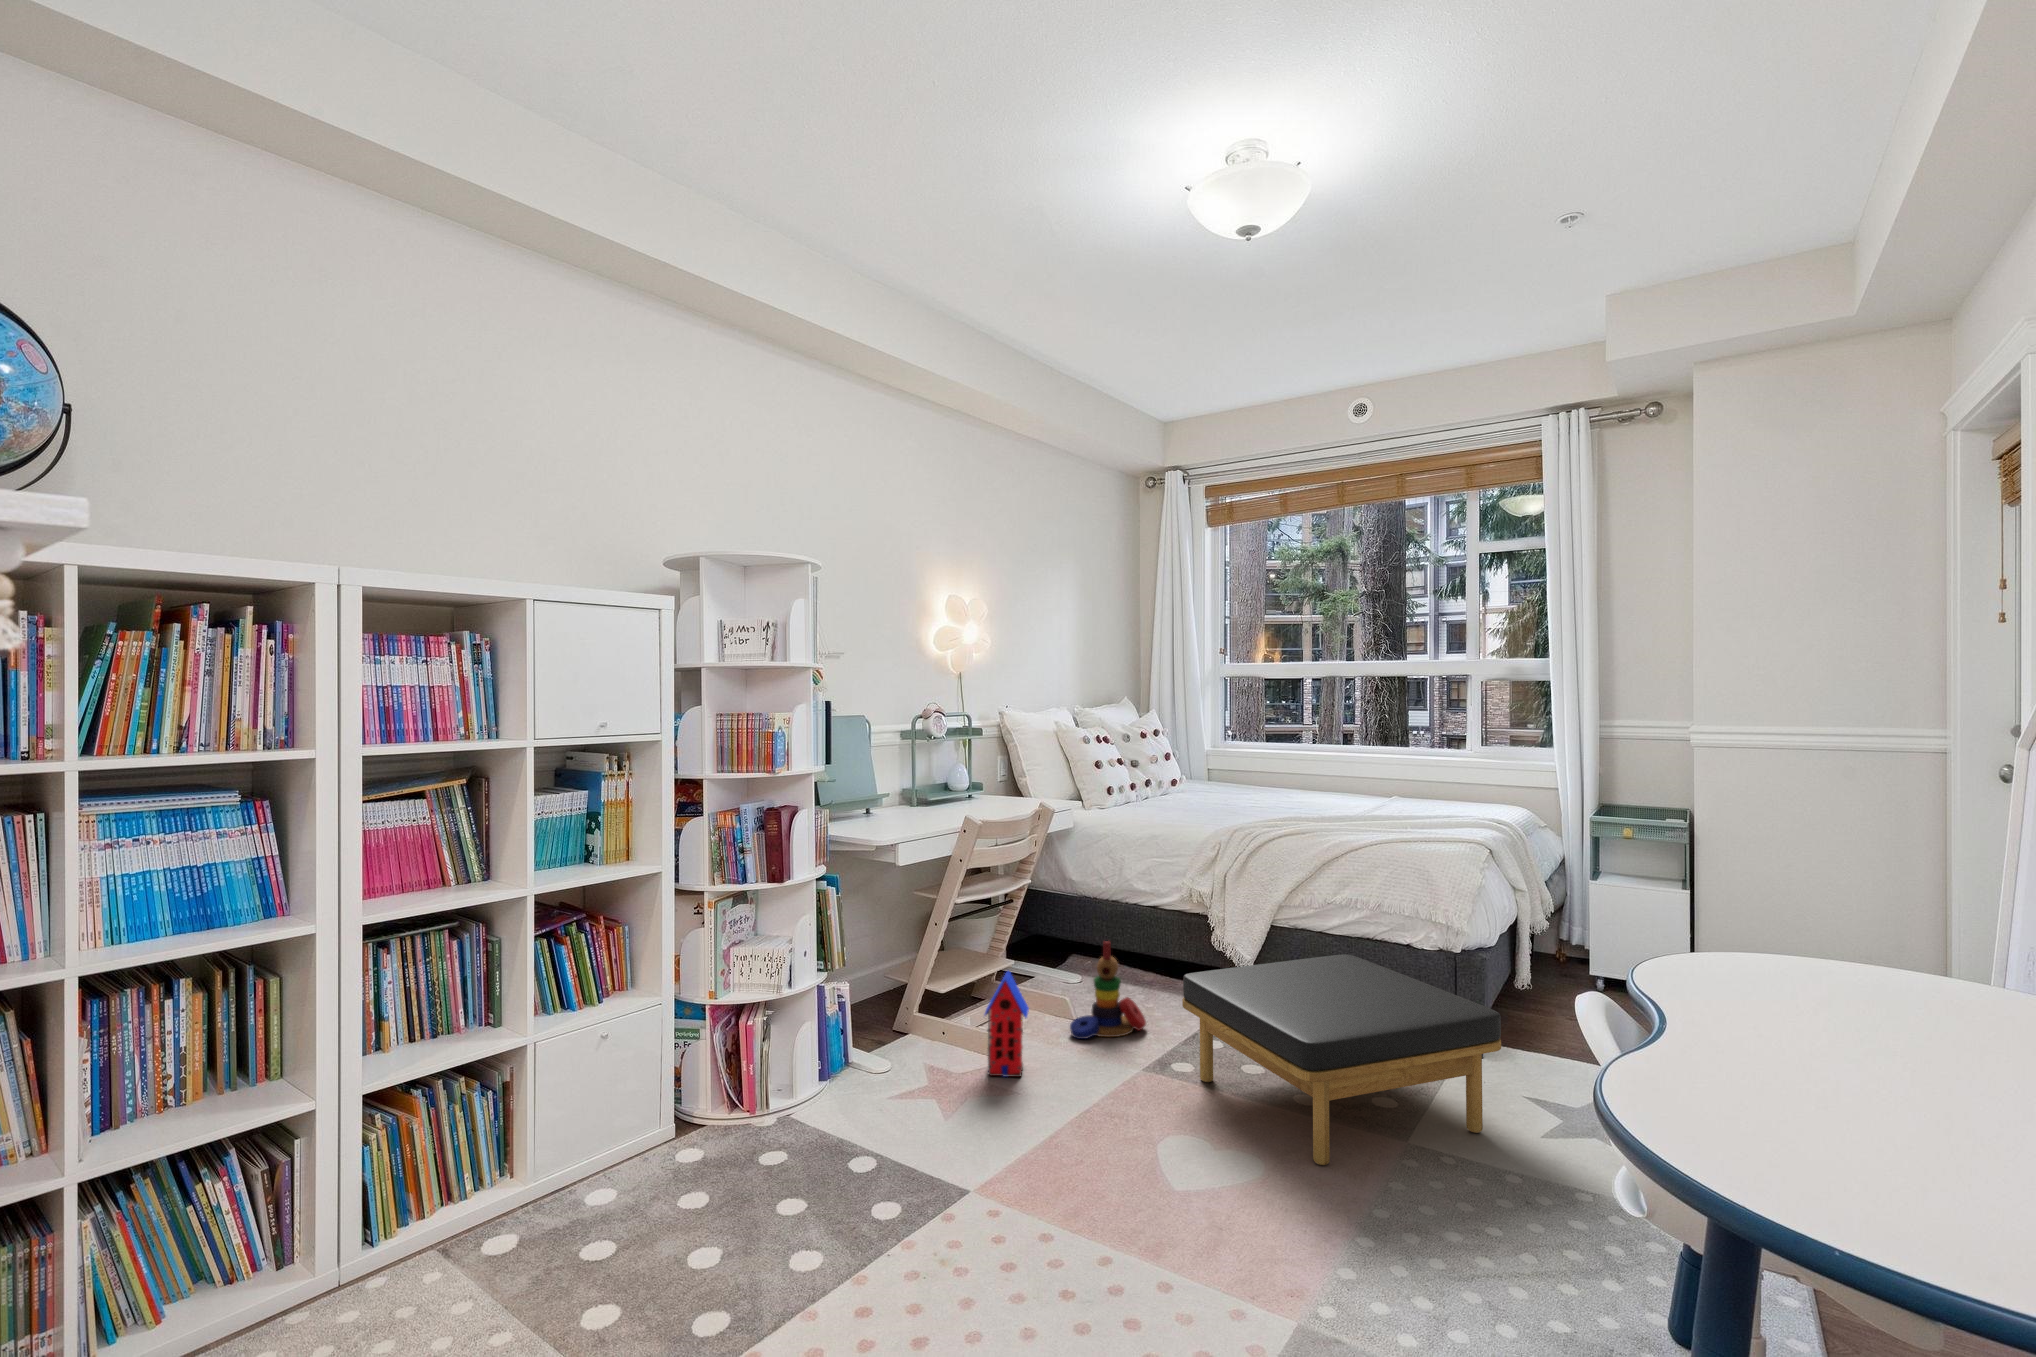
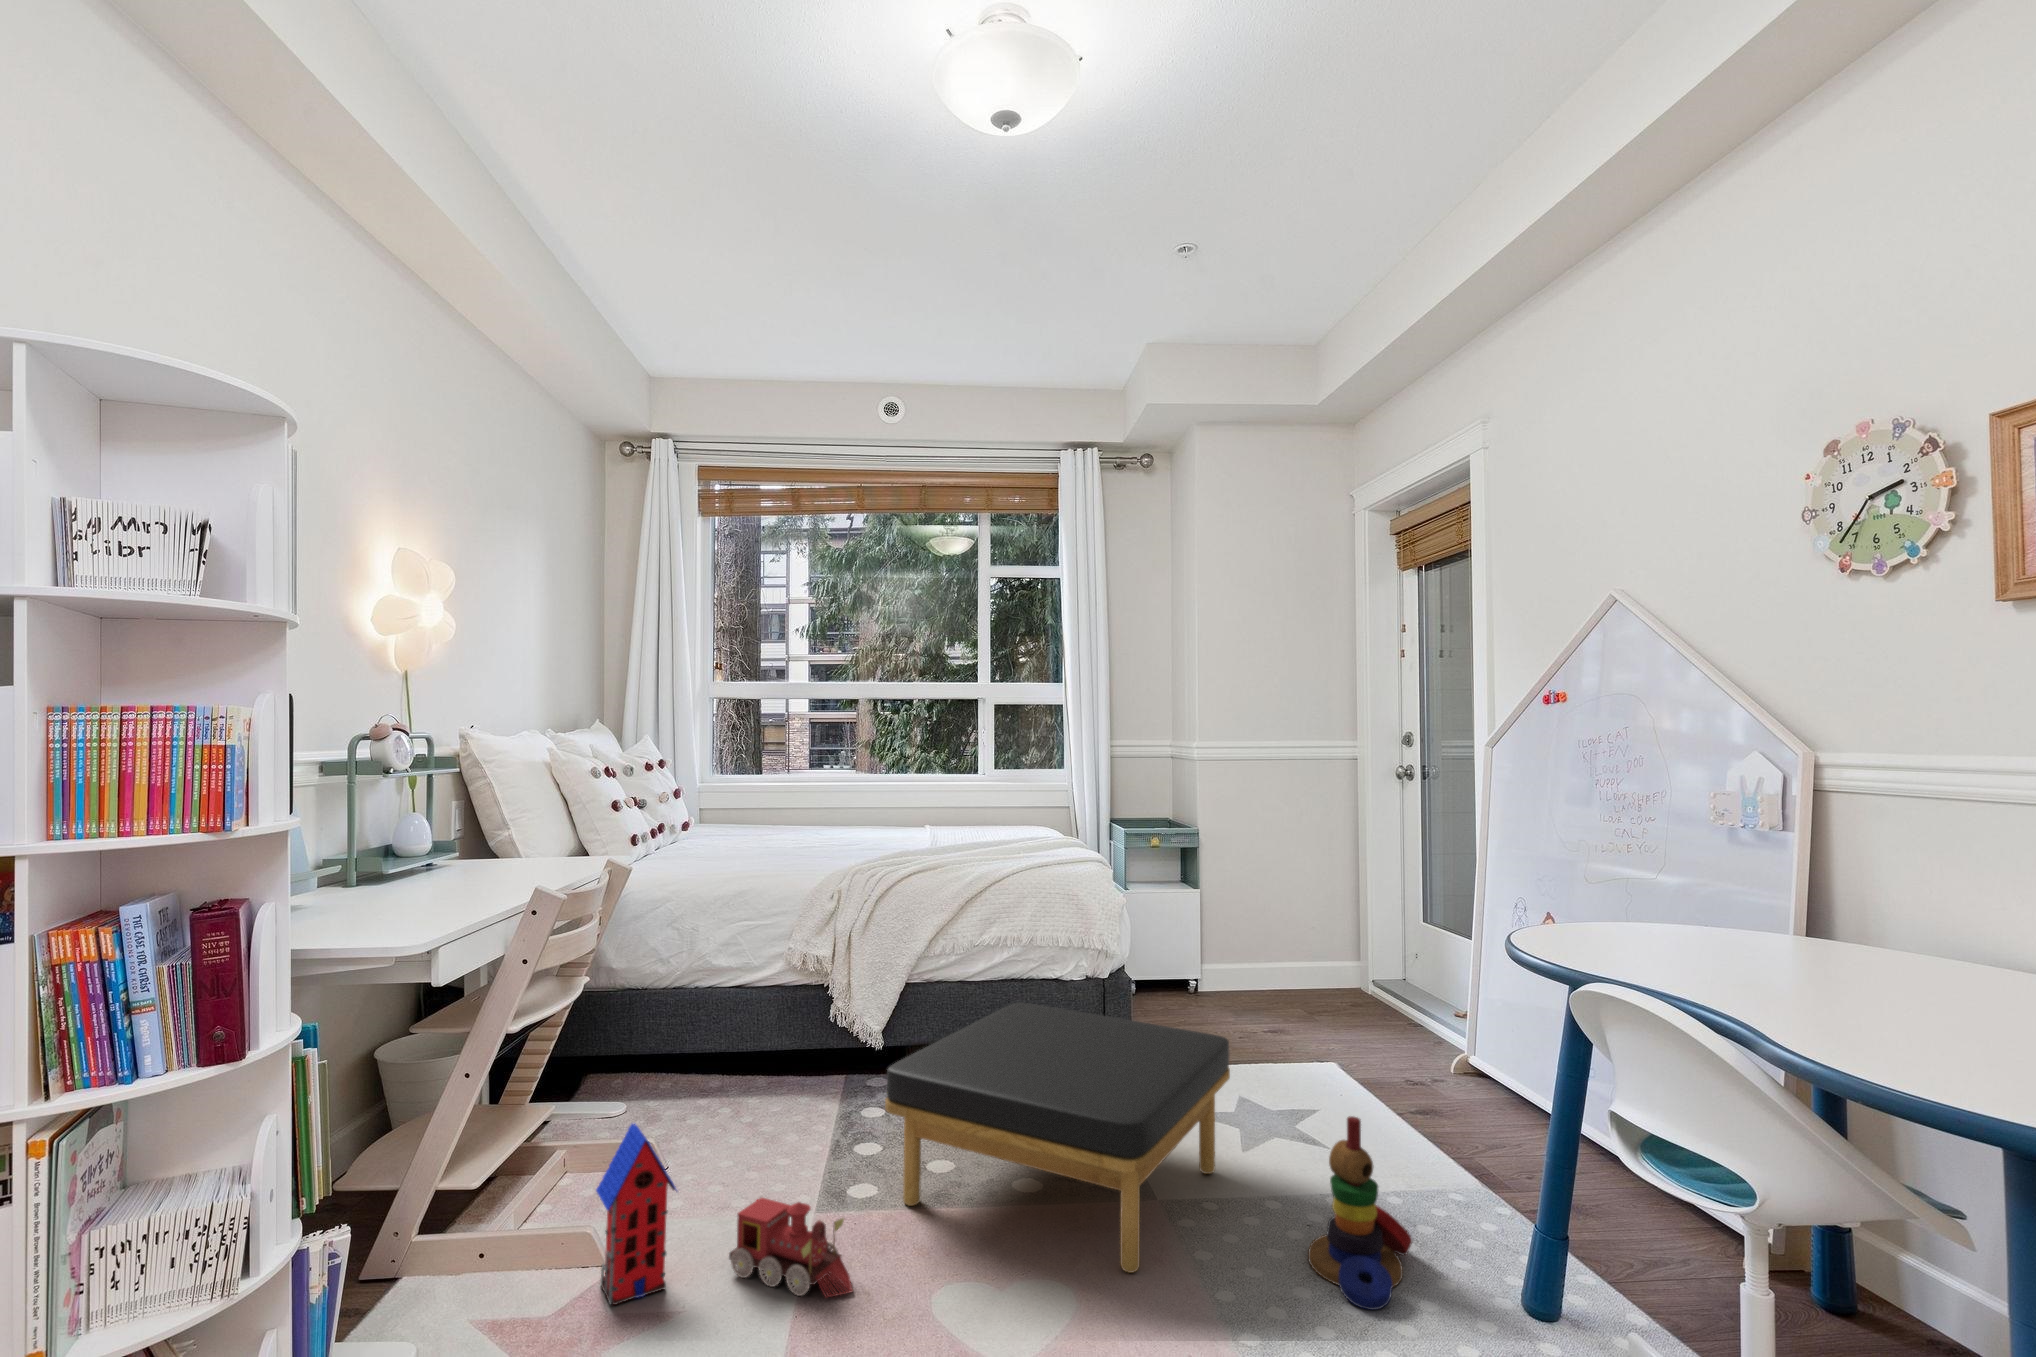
stacking toy: present [1070,941,1146,1039] -> present [1308,1116,1412,1310]
toy train: none [1060,1039,1127,1111] -> present [729,1198,852,1297]

